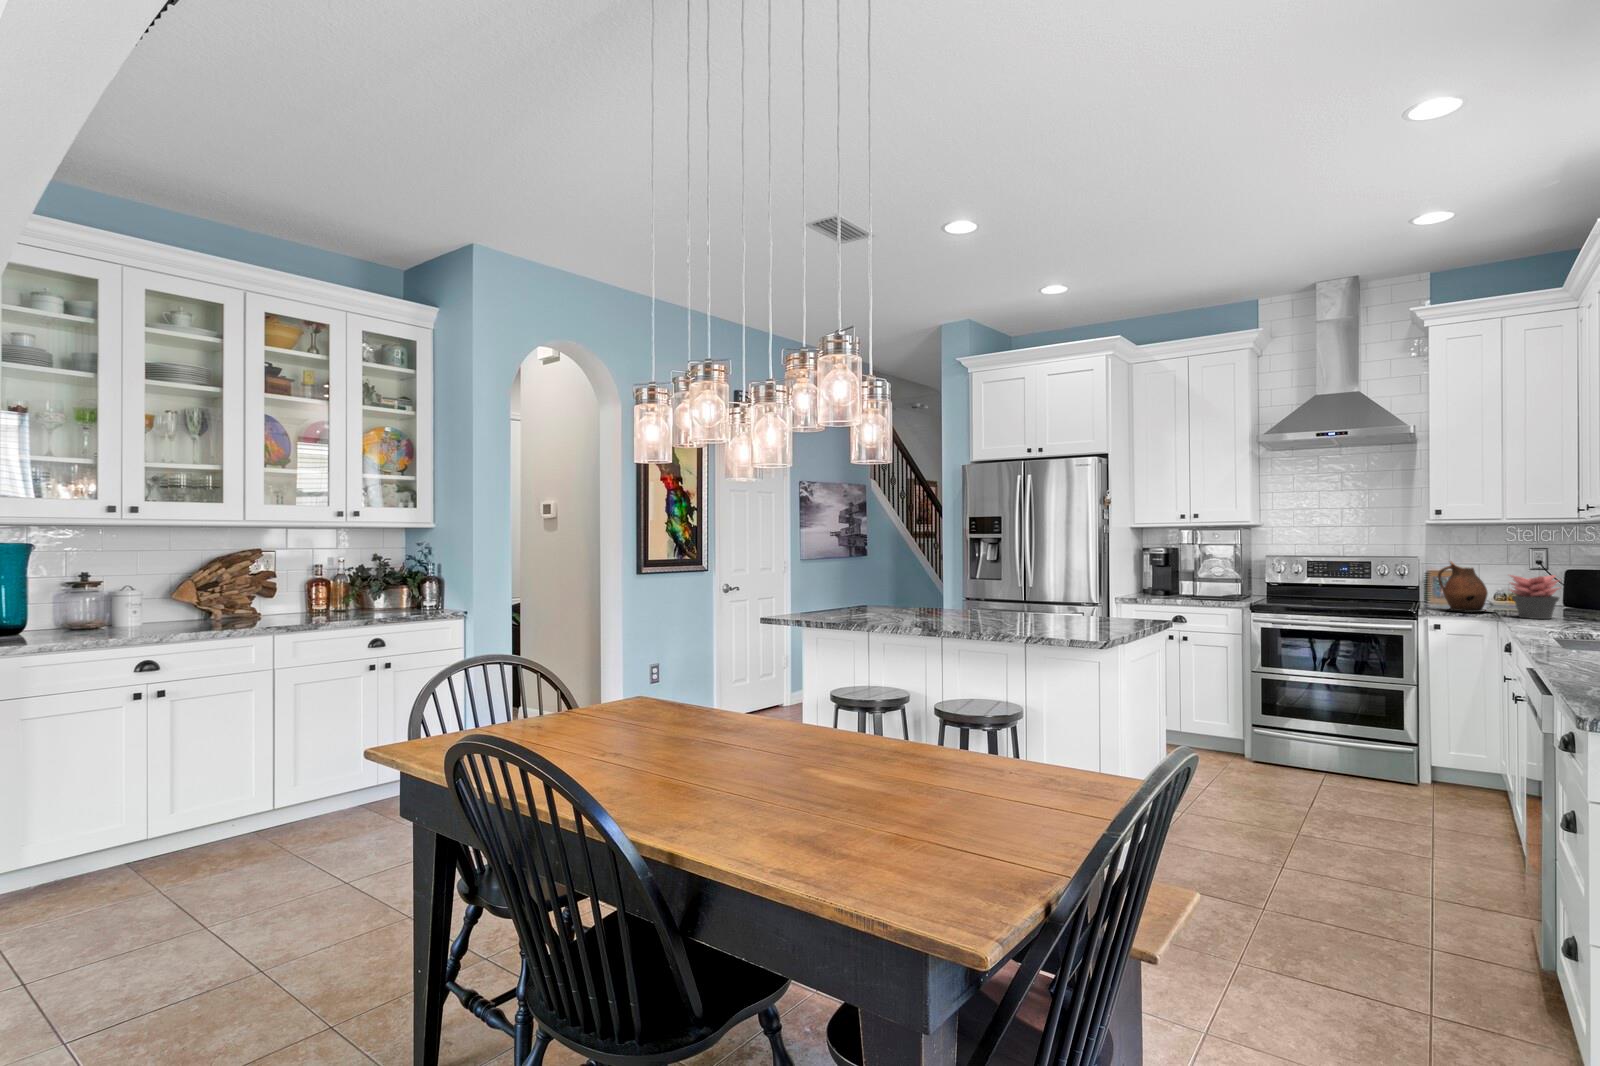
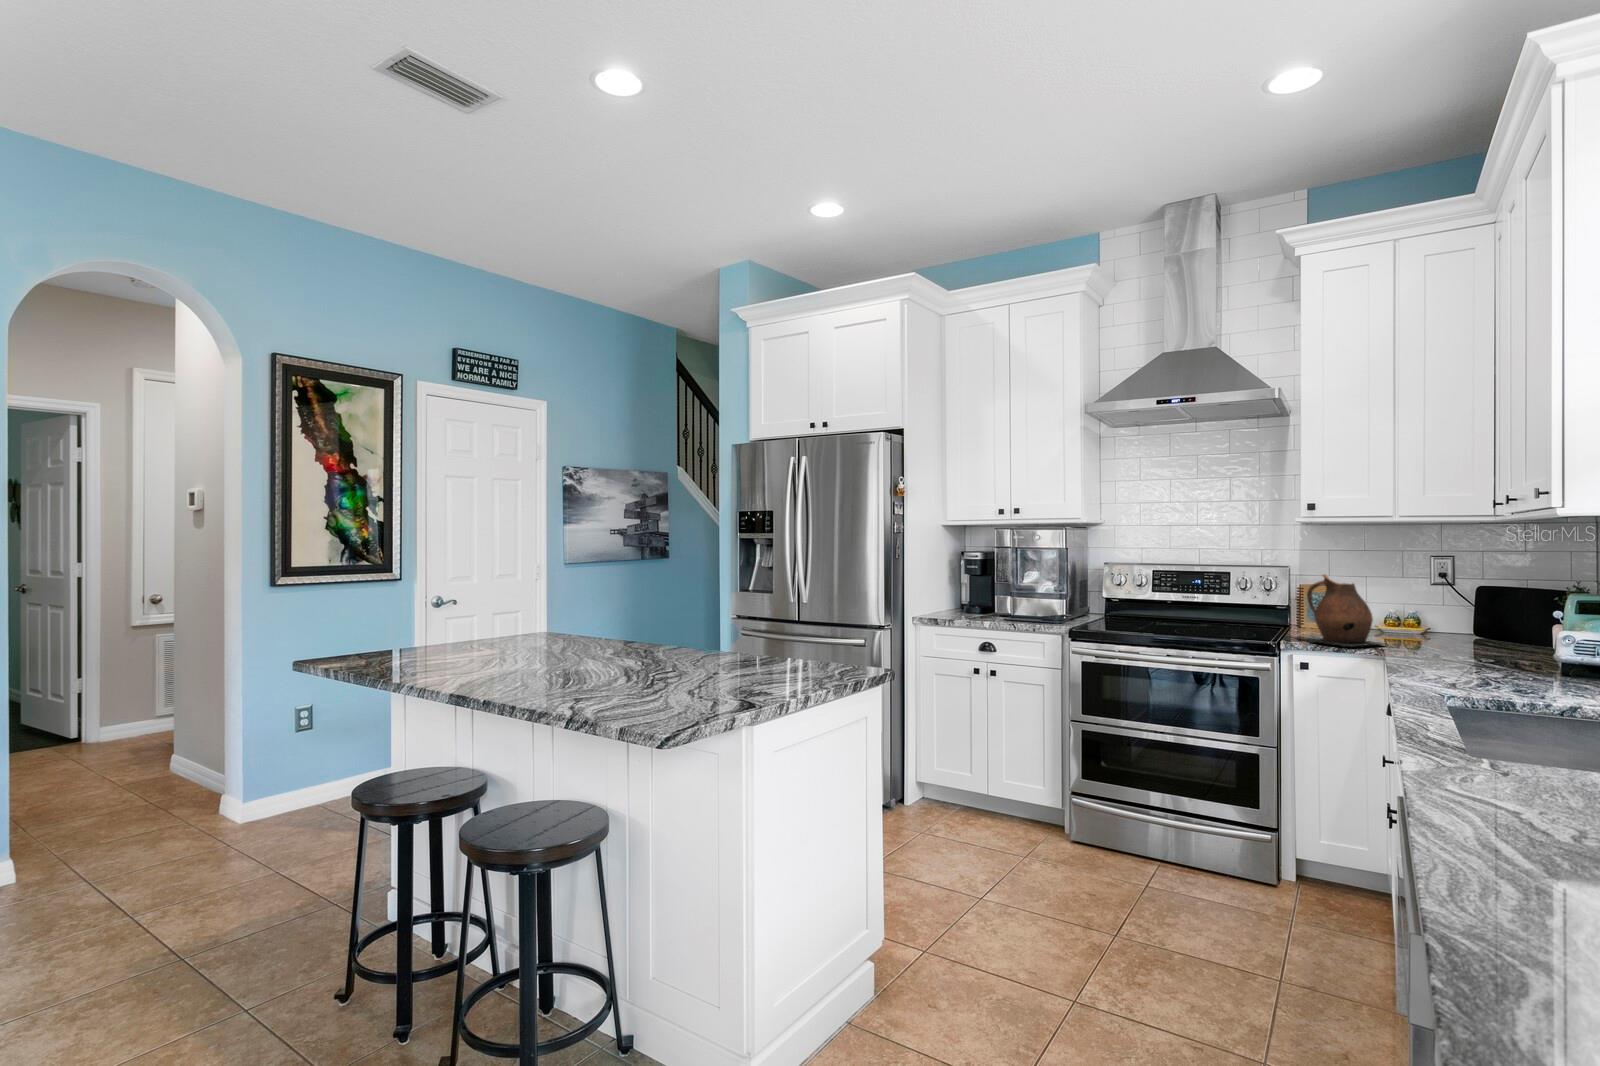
succulent plant: present [1510,575,1560,619] -> none [1399,595,1473,661]

